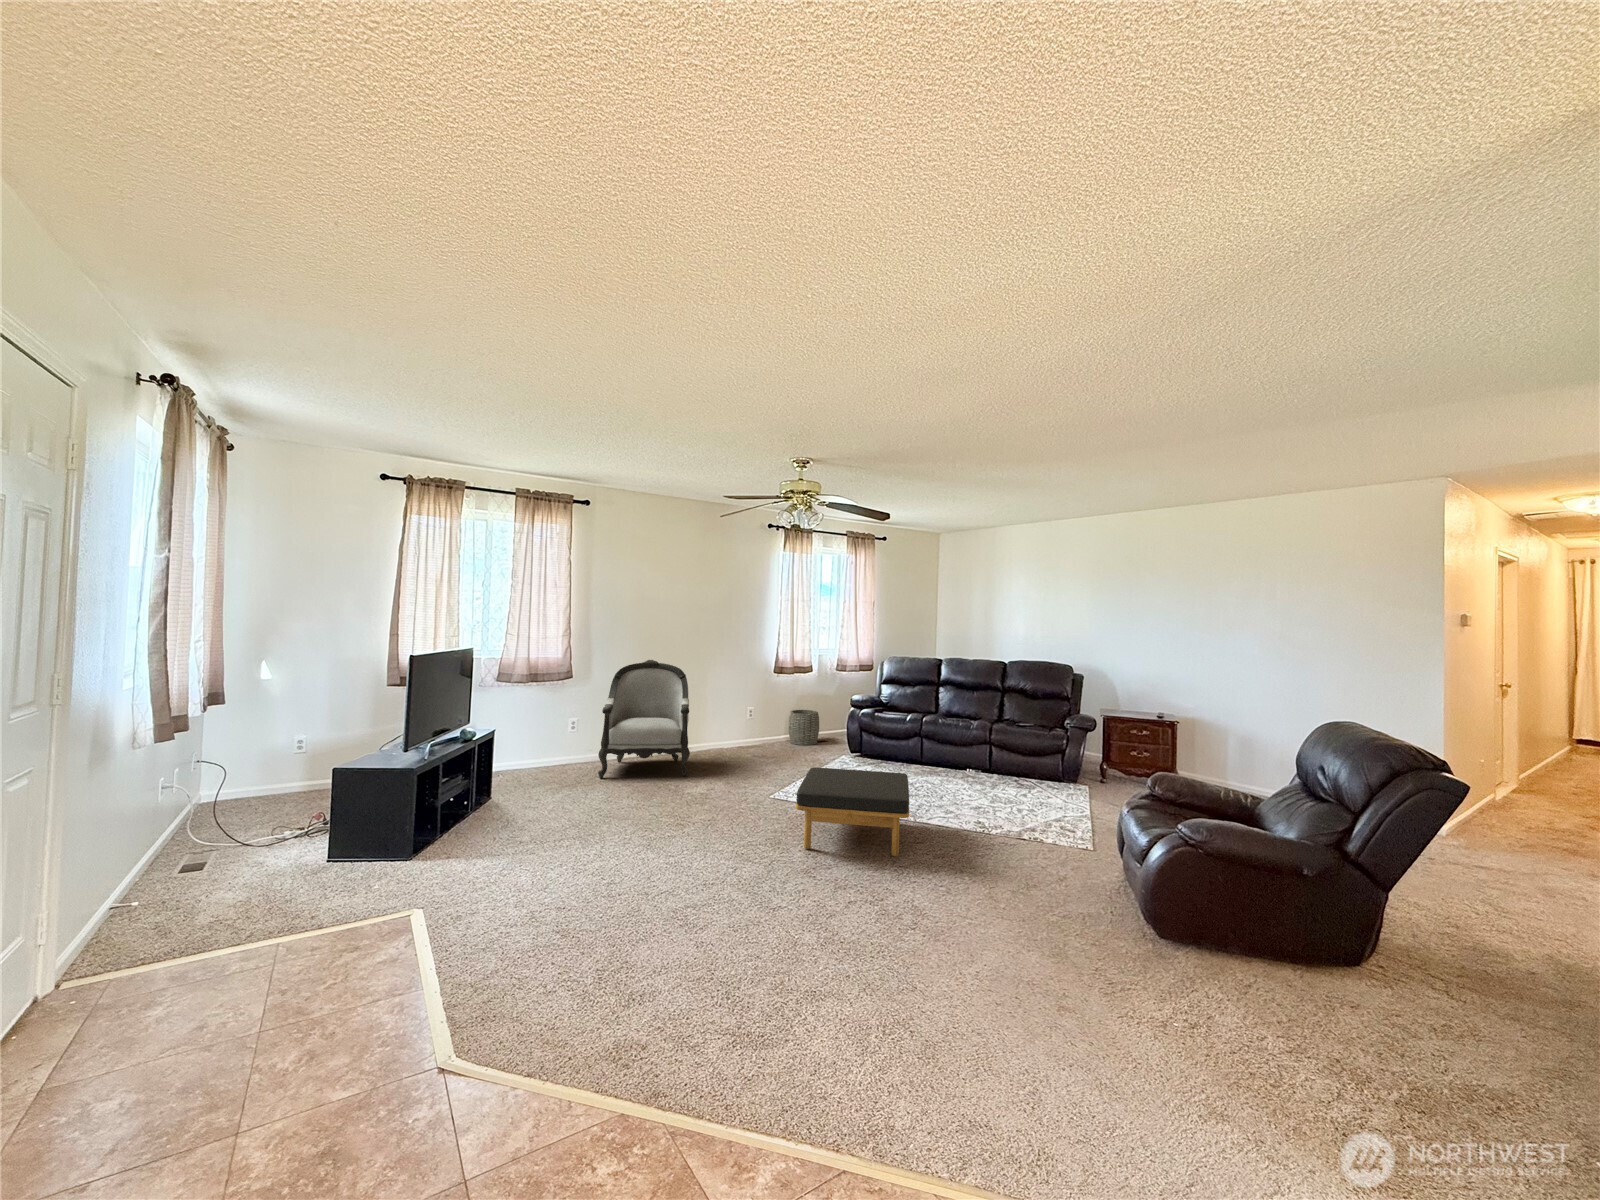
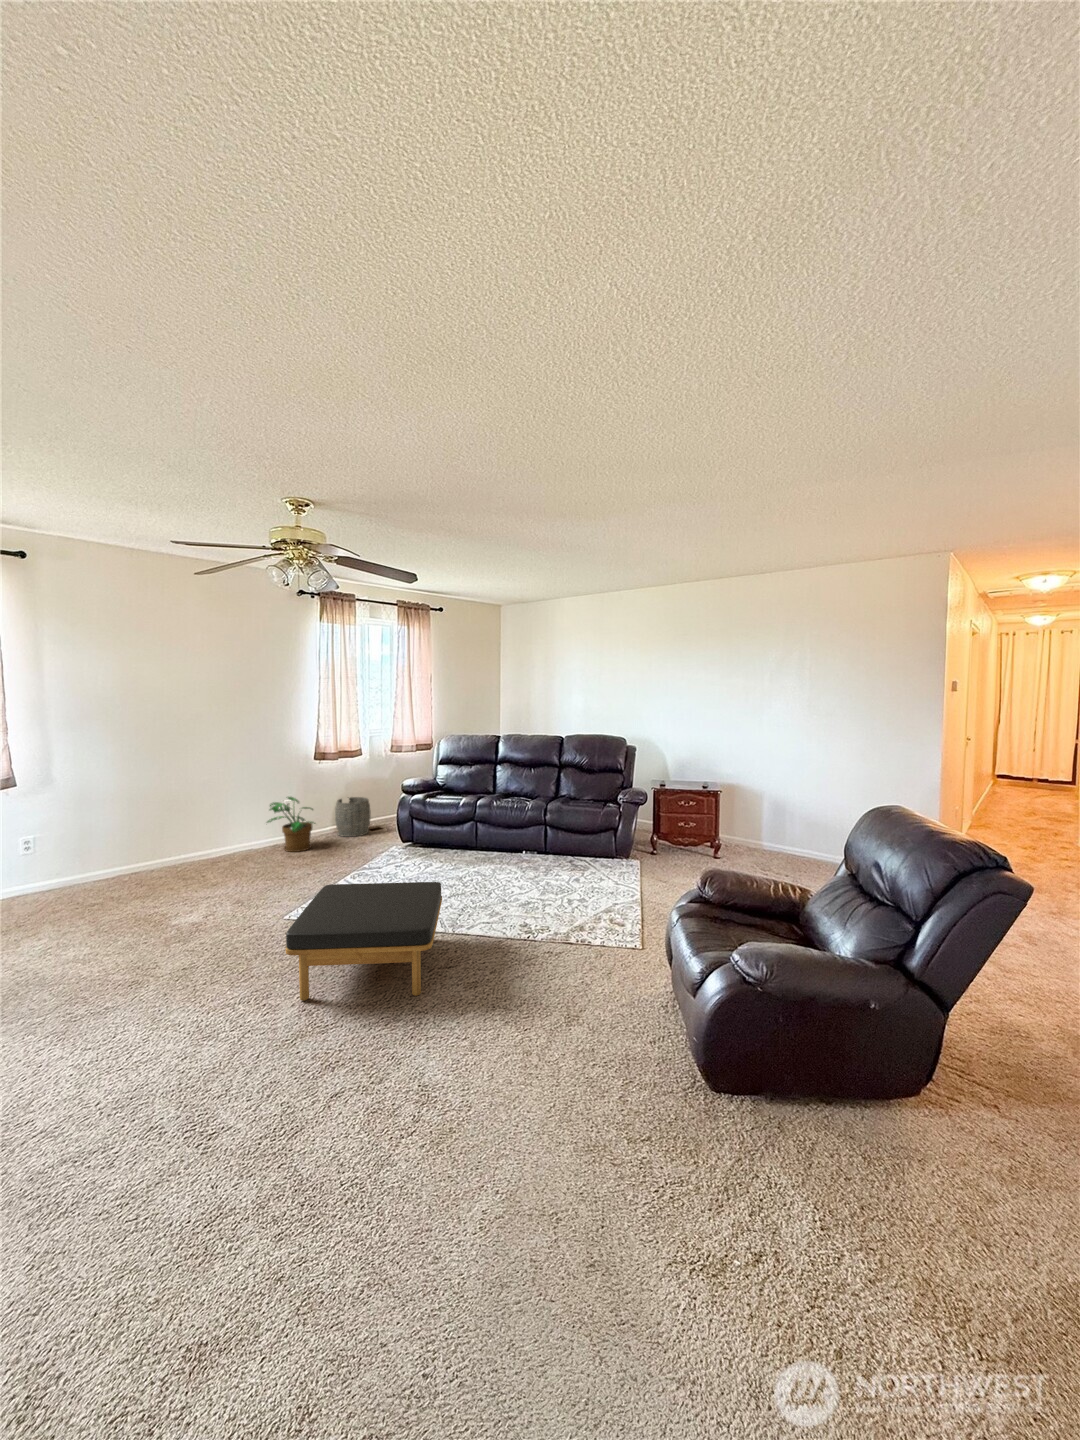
armchair: present [598,660,690,778] -> none [55,756,191,914]
potted plant: none [734,704,776,753] -> present [267,797,316,852]

